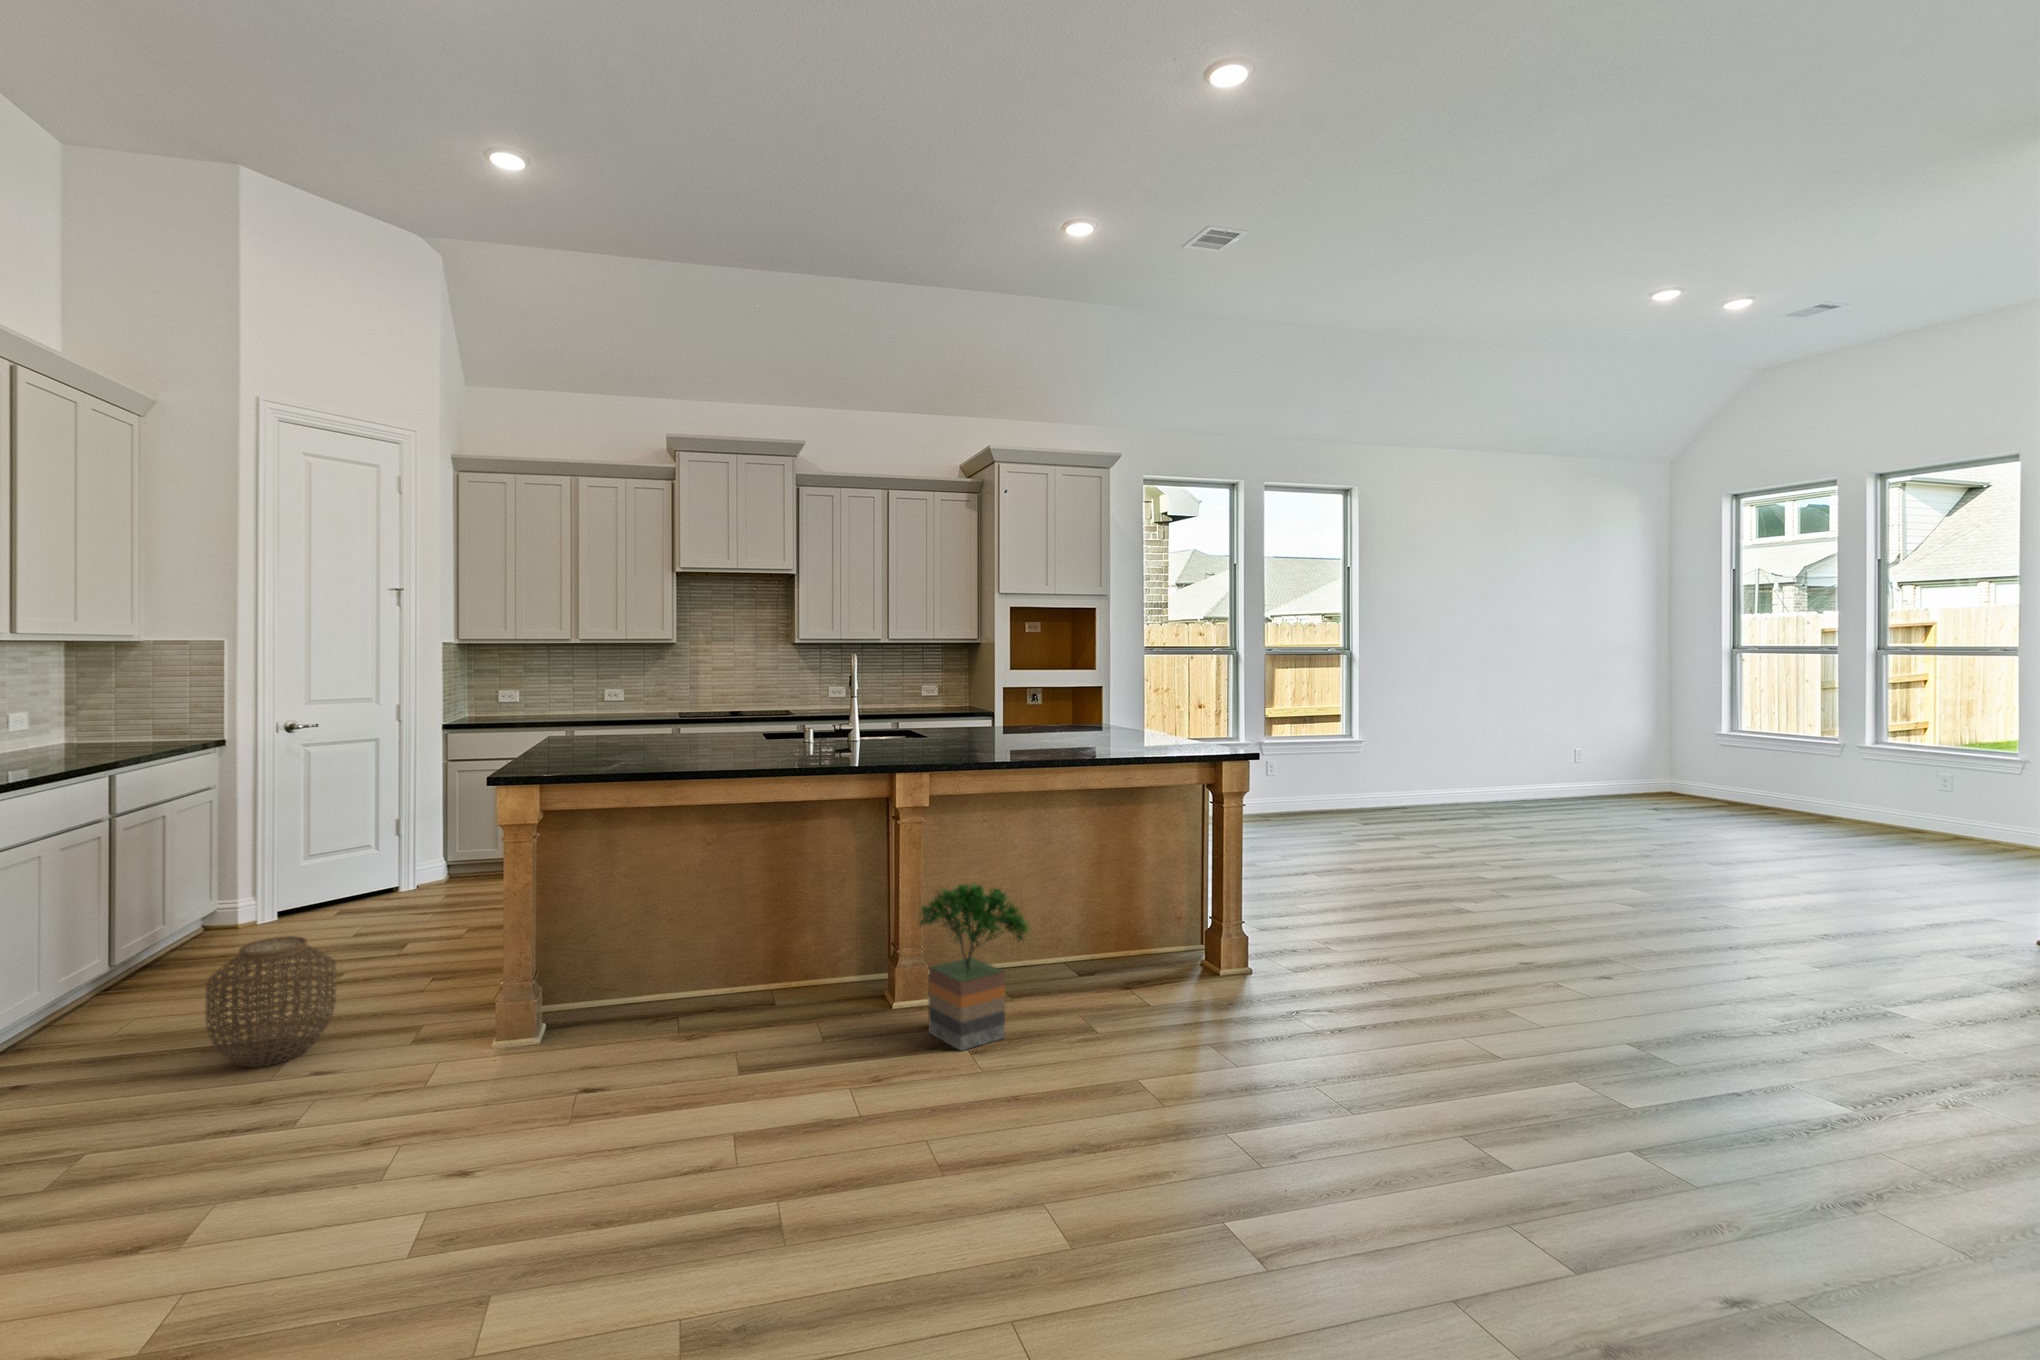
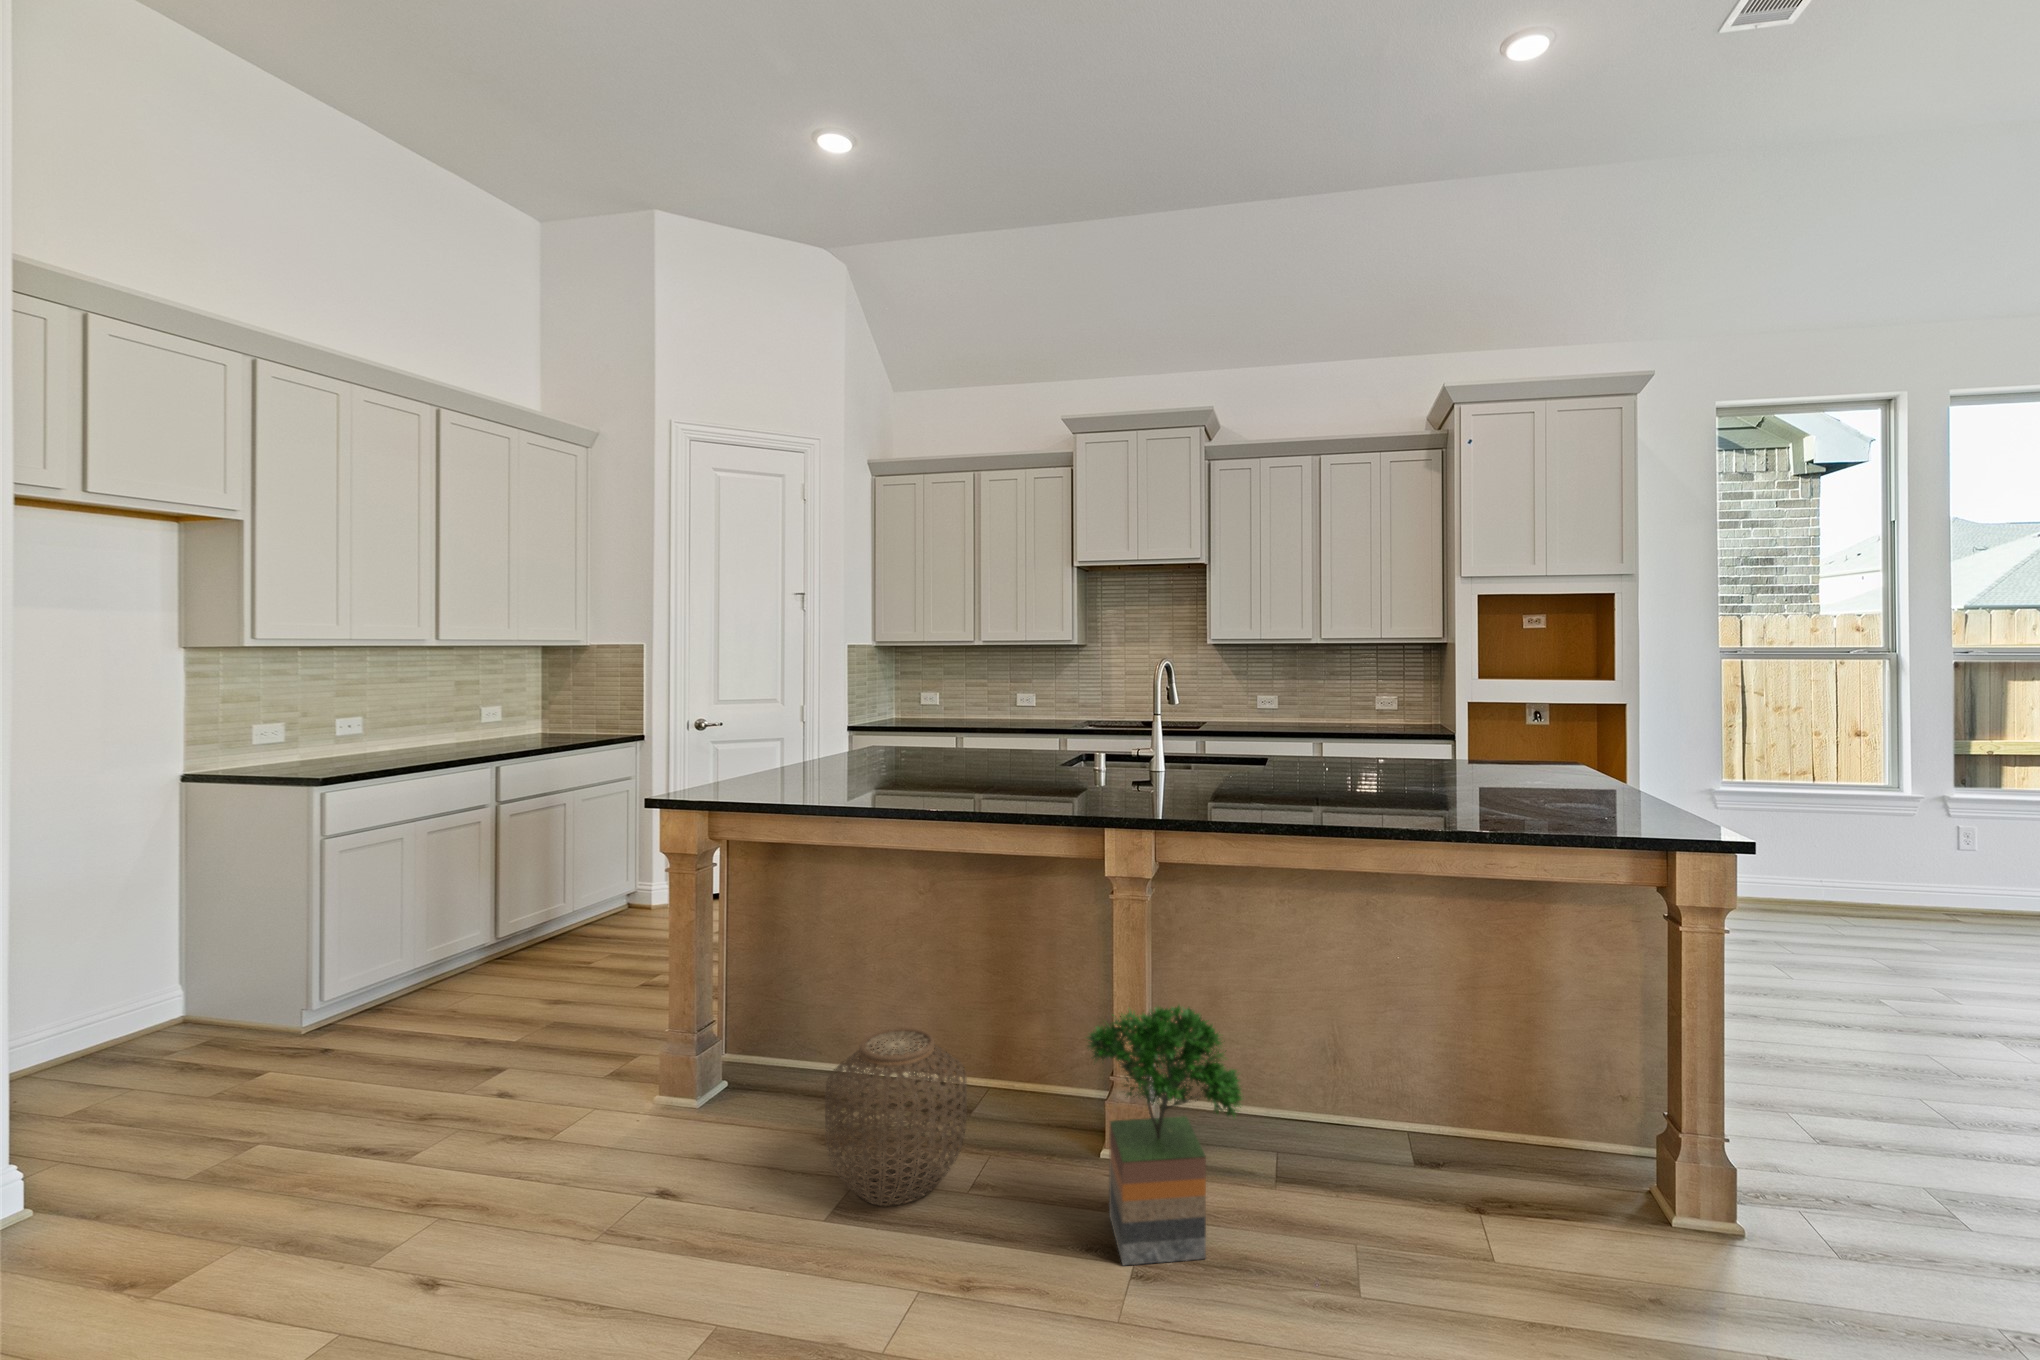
woven basket: present [206,936,336,1067] -> present [825,1028,967,1206]

